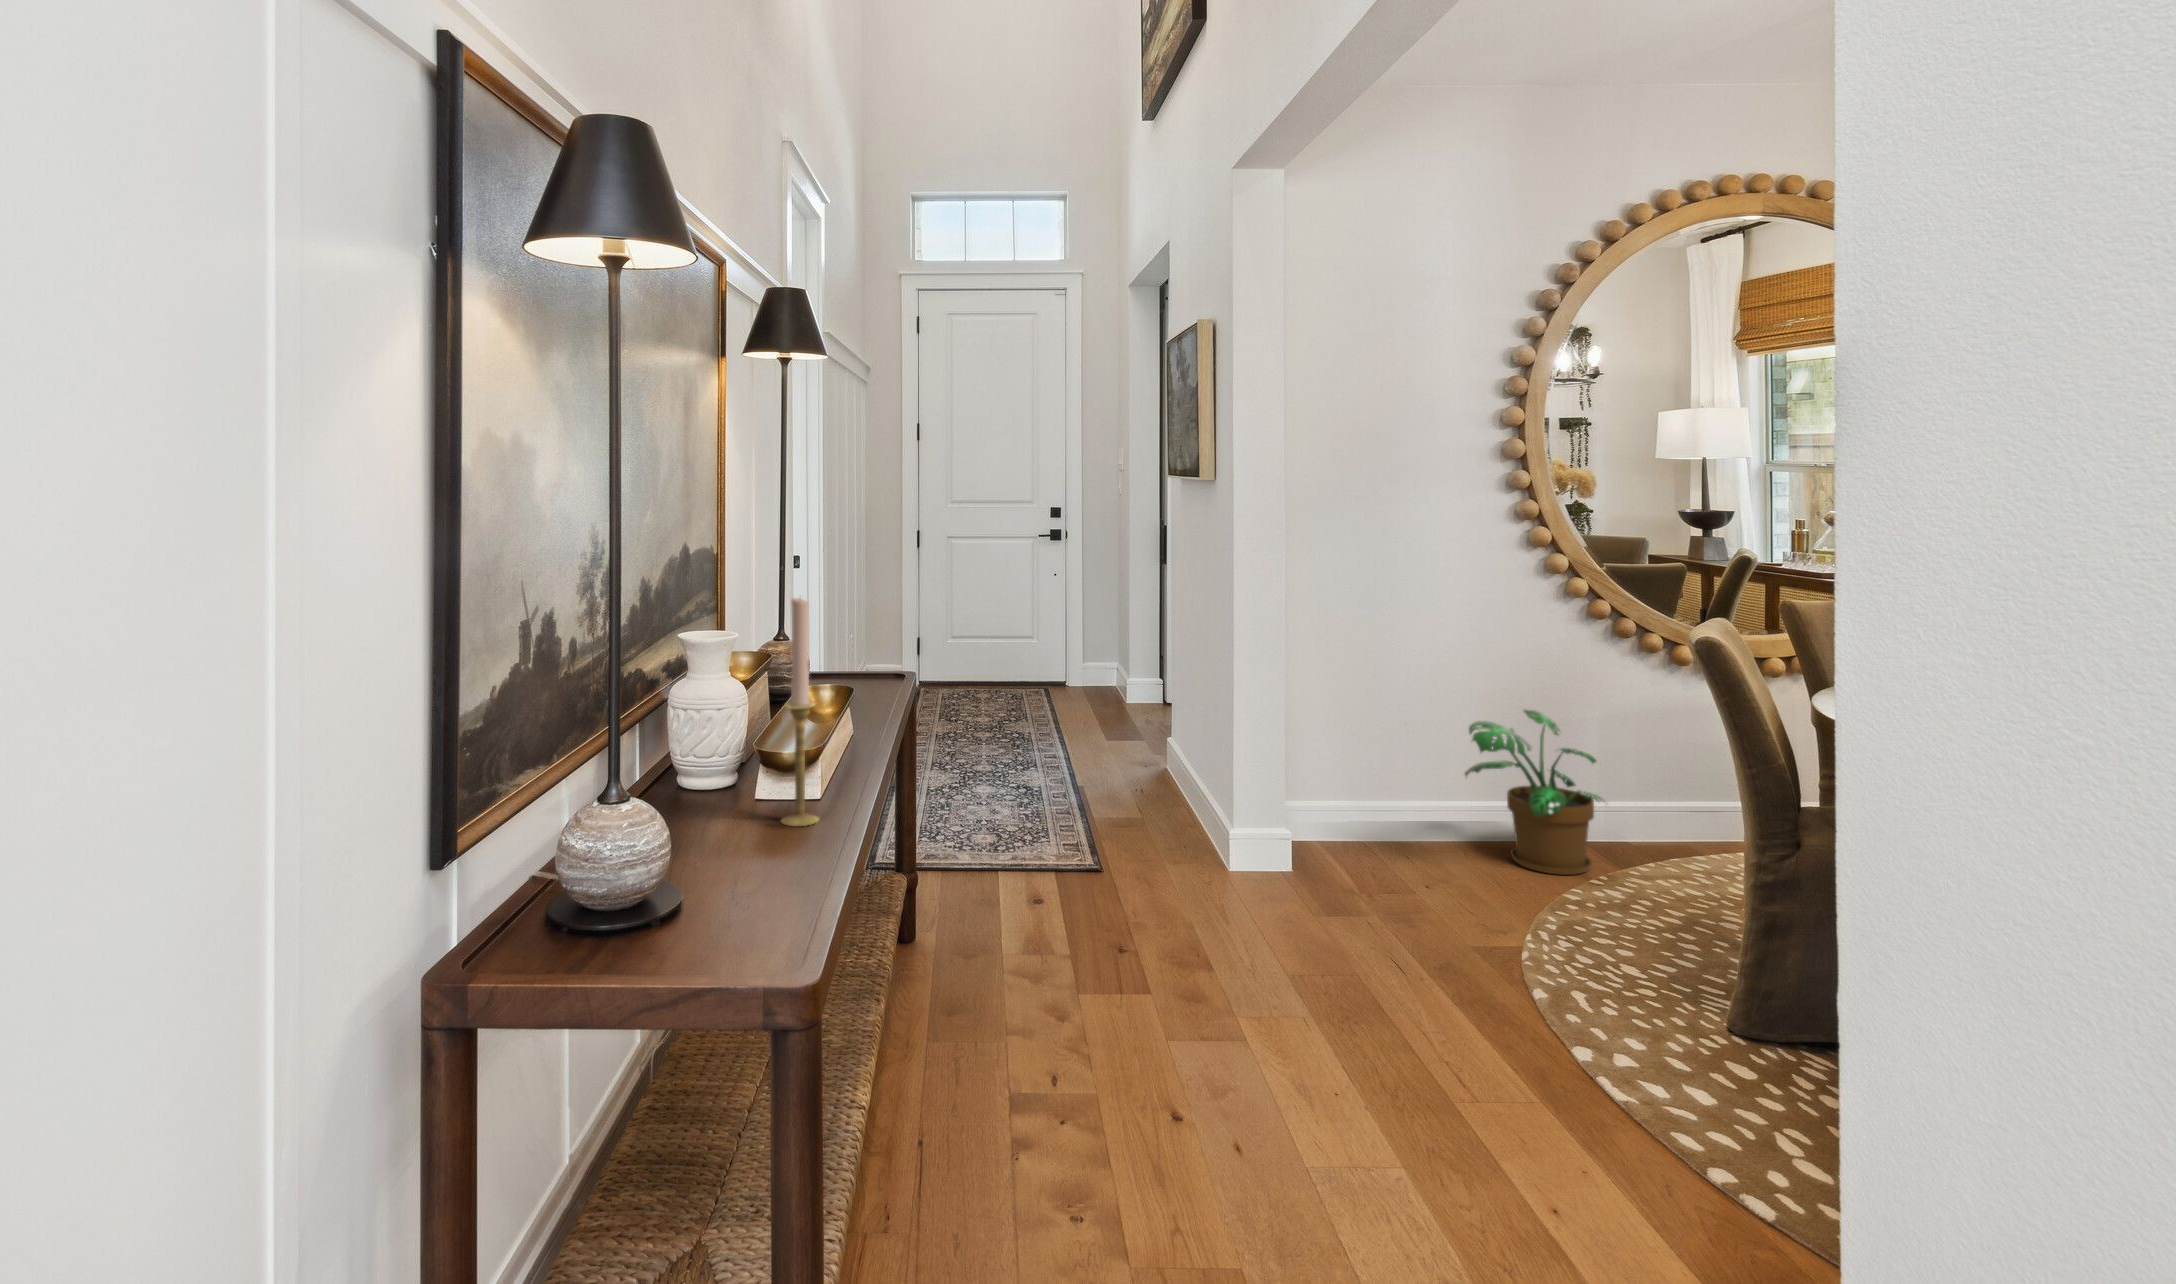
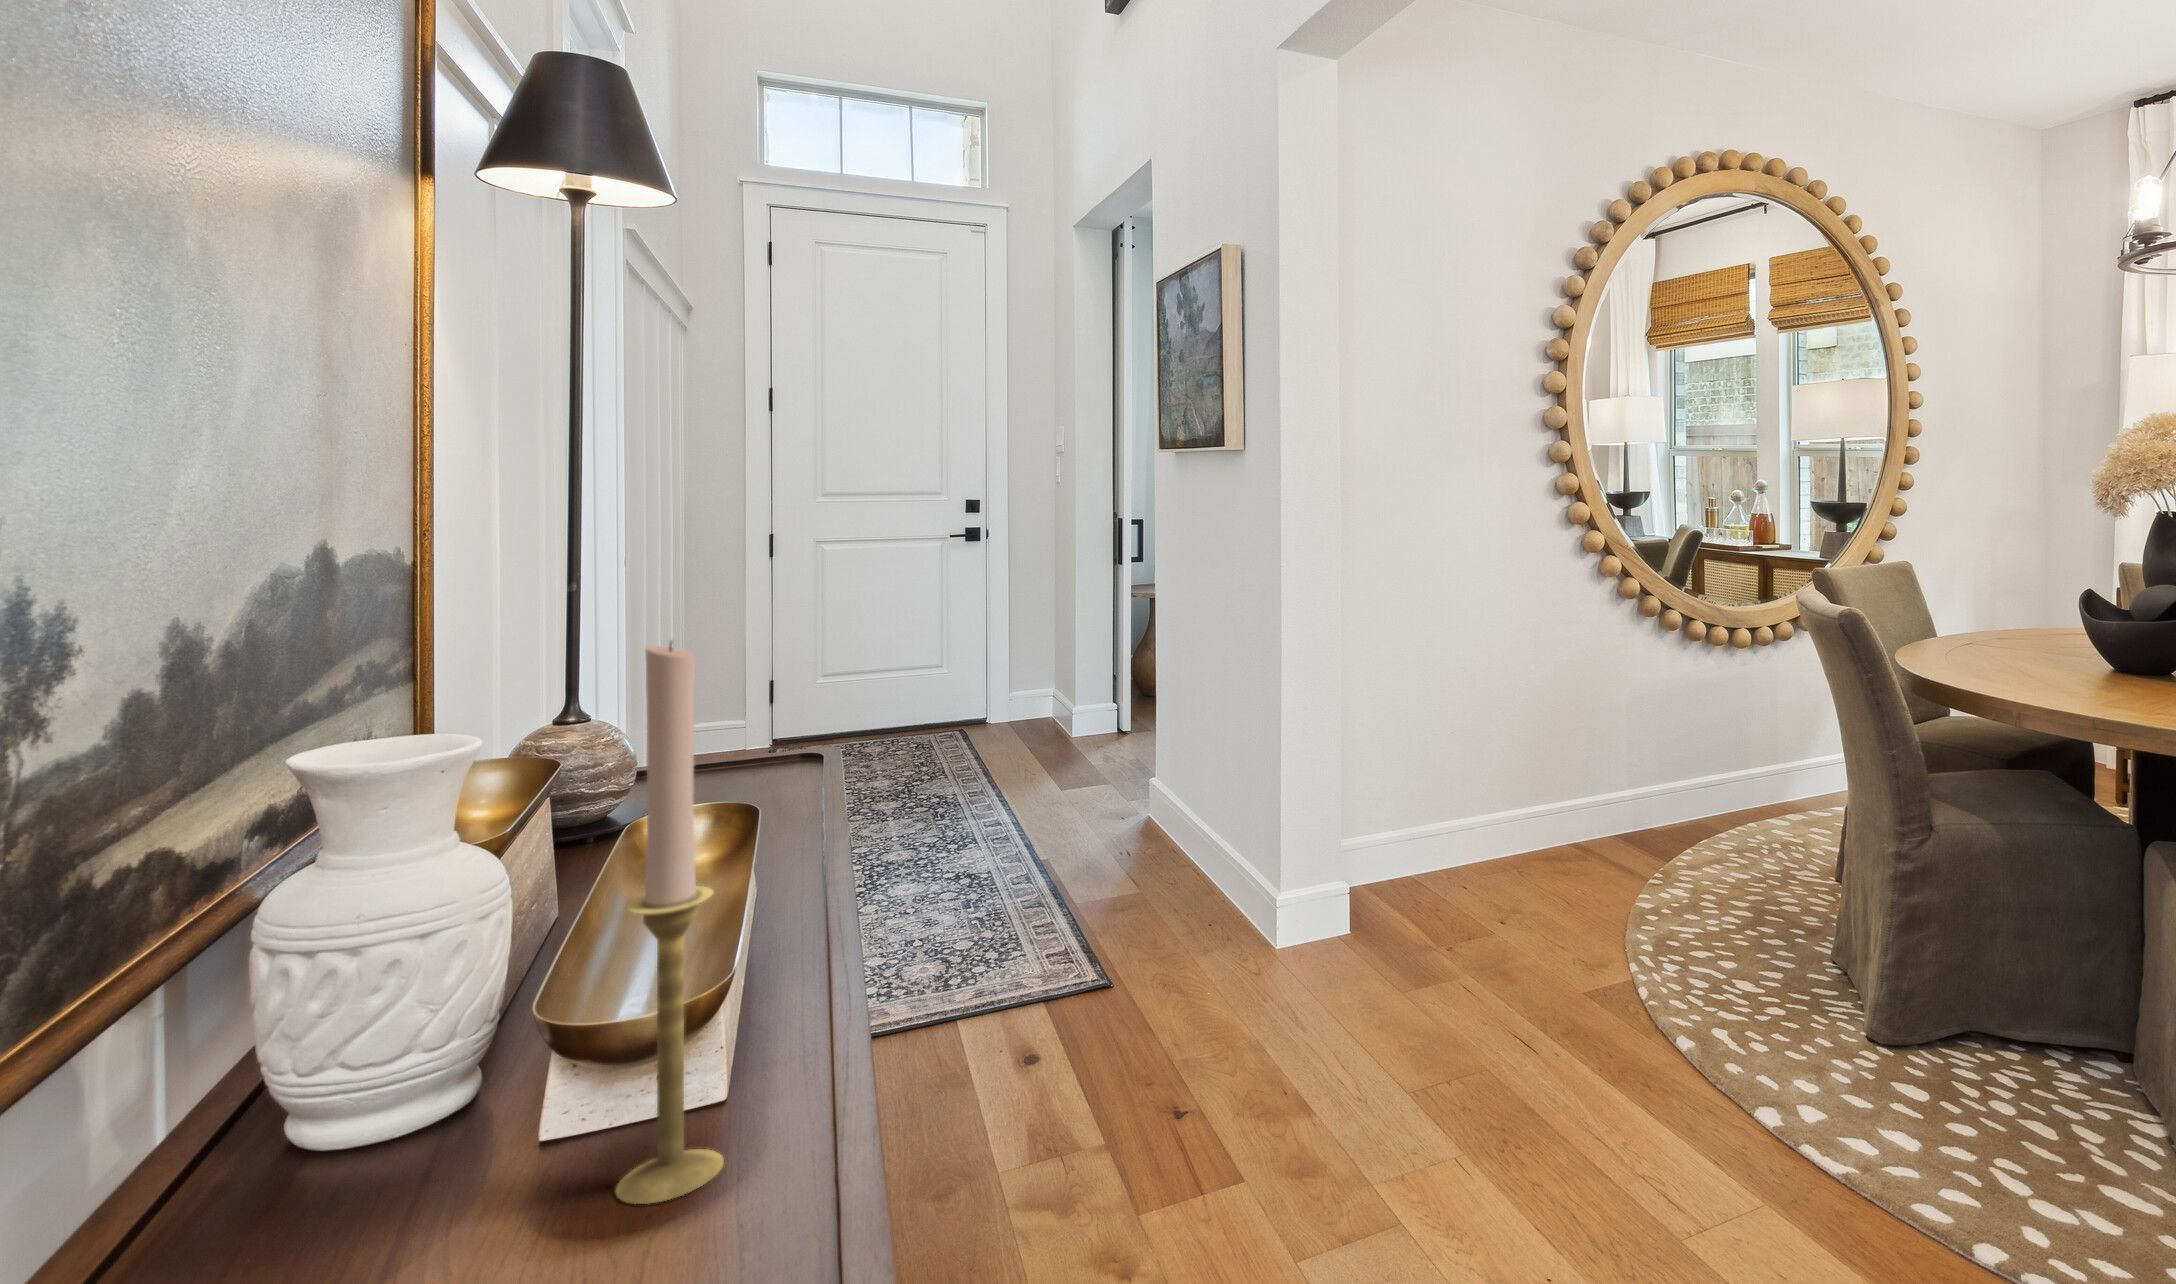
potted plant: present [1465,710,1604,875] -> none [1512,701,1661,882]

